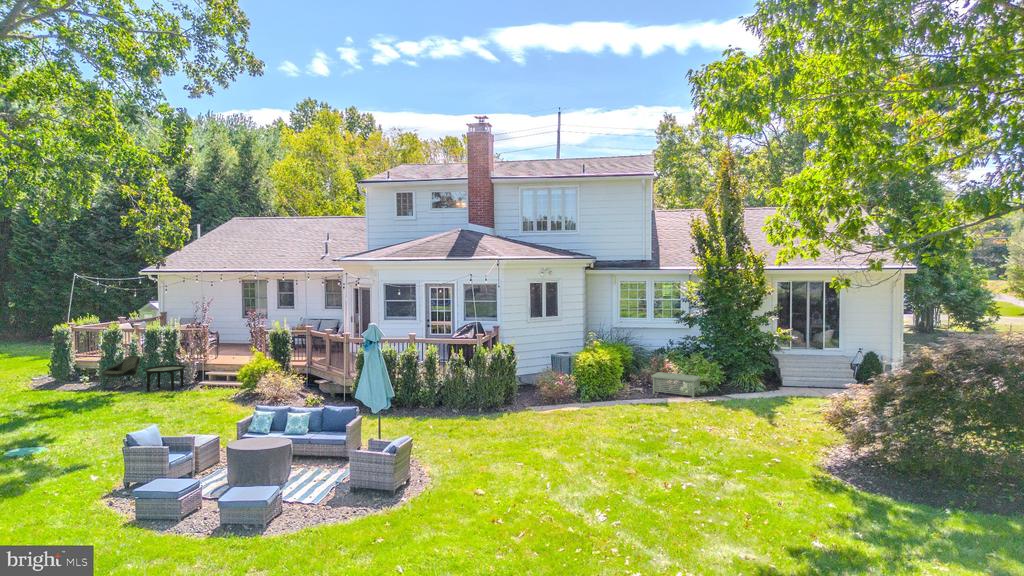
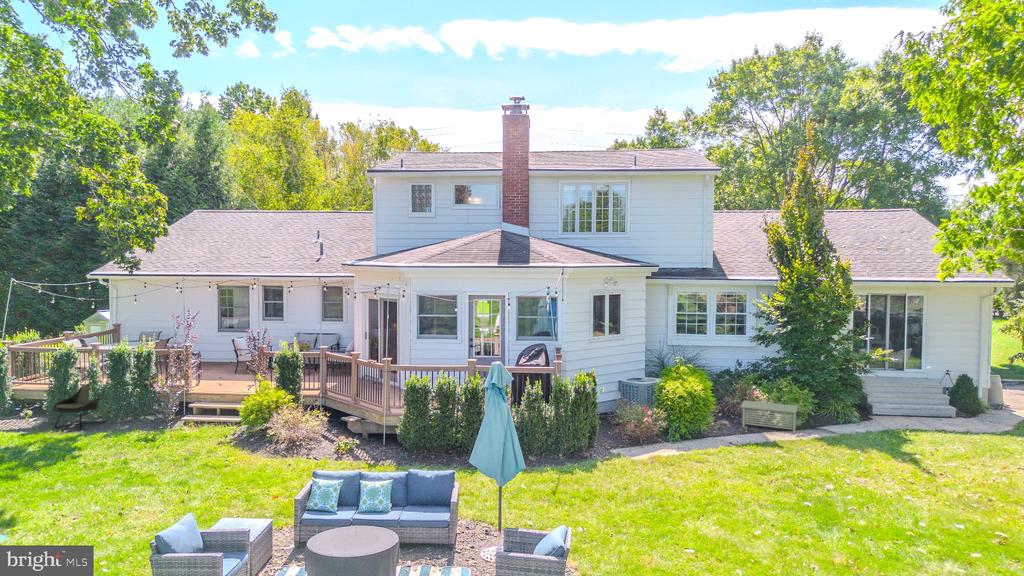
round table: present [144,365,186,392] -> none [110,395,165,431]

